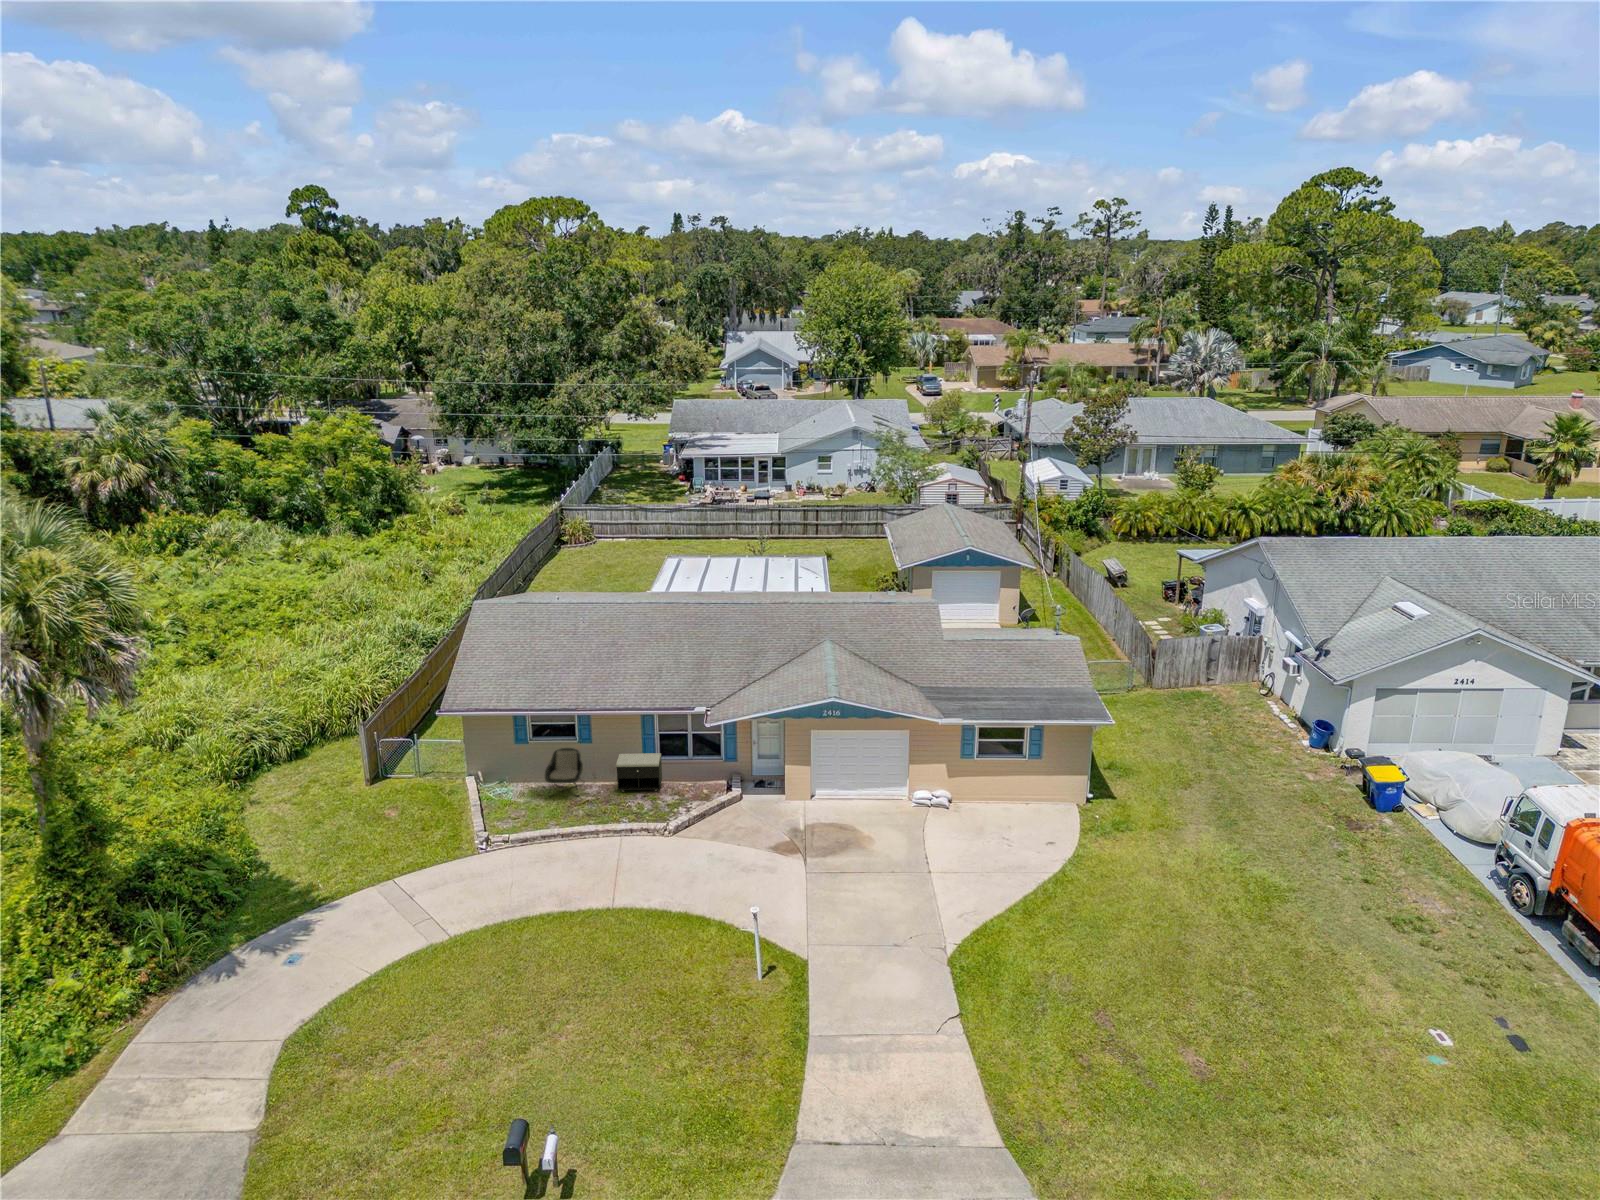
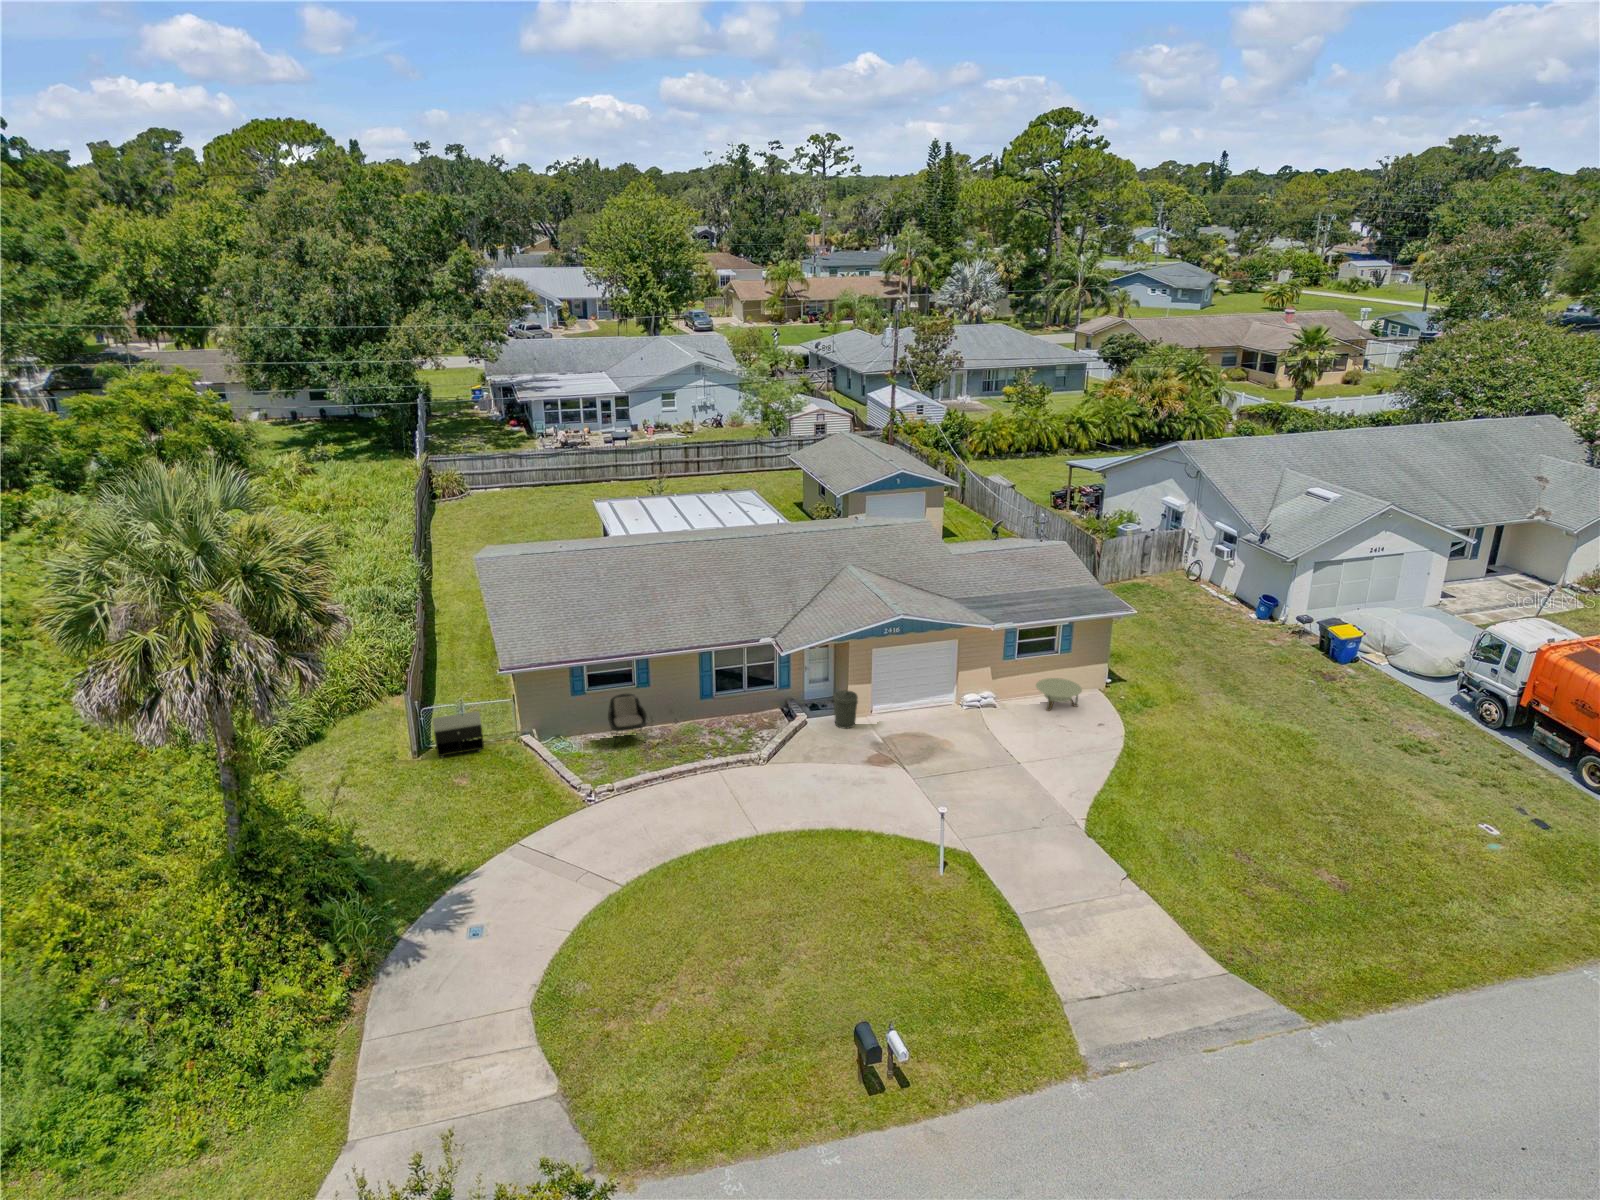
storage bench: present [616,753,662,791] -> present [433,712,484,757]
trash can: none [763,770,788,810] -> present [833,690,858,729]
round table: none [987,785,1037,820] -> present [1036,678,1082,711]

